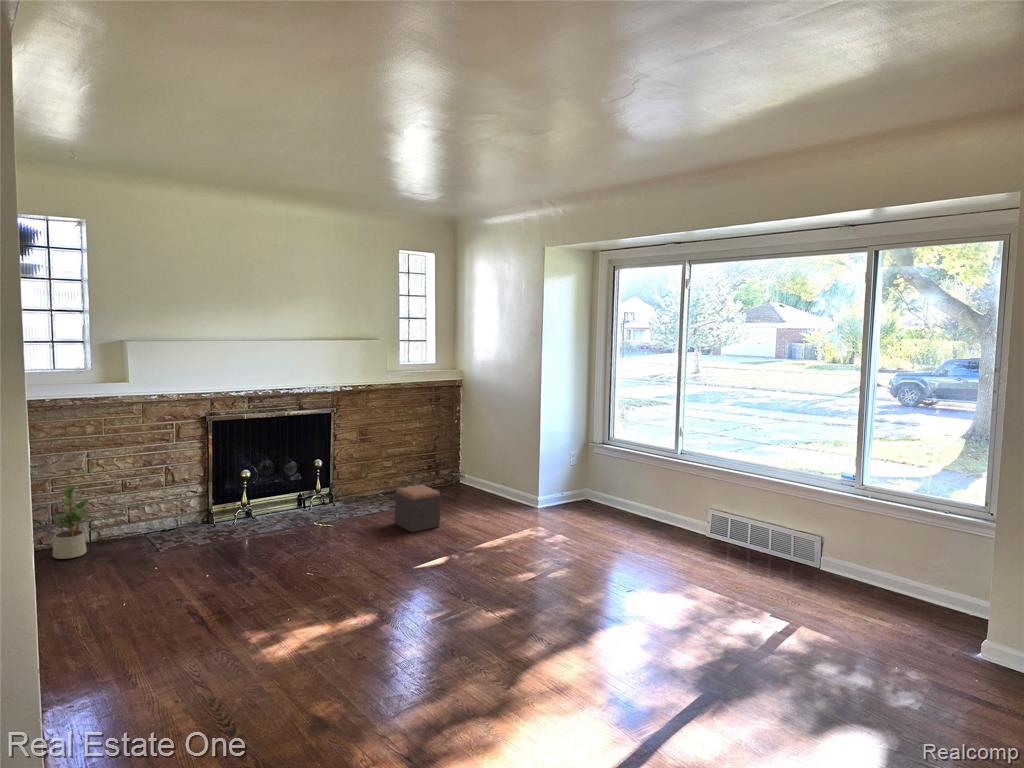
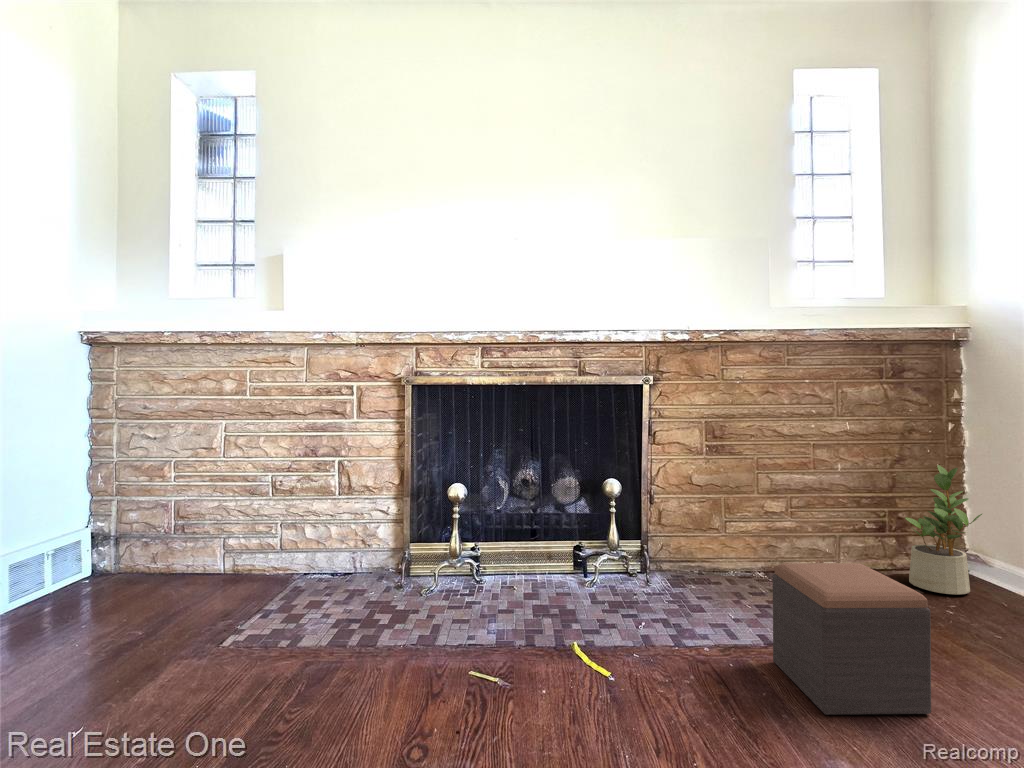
potted plant: present [52,484,88,559] -> present [905,465,982,595]

